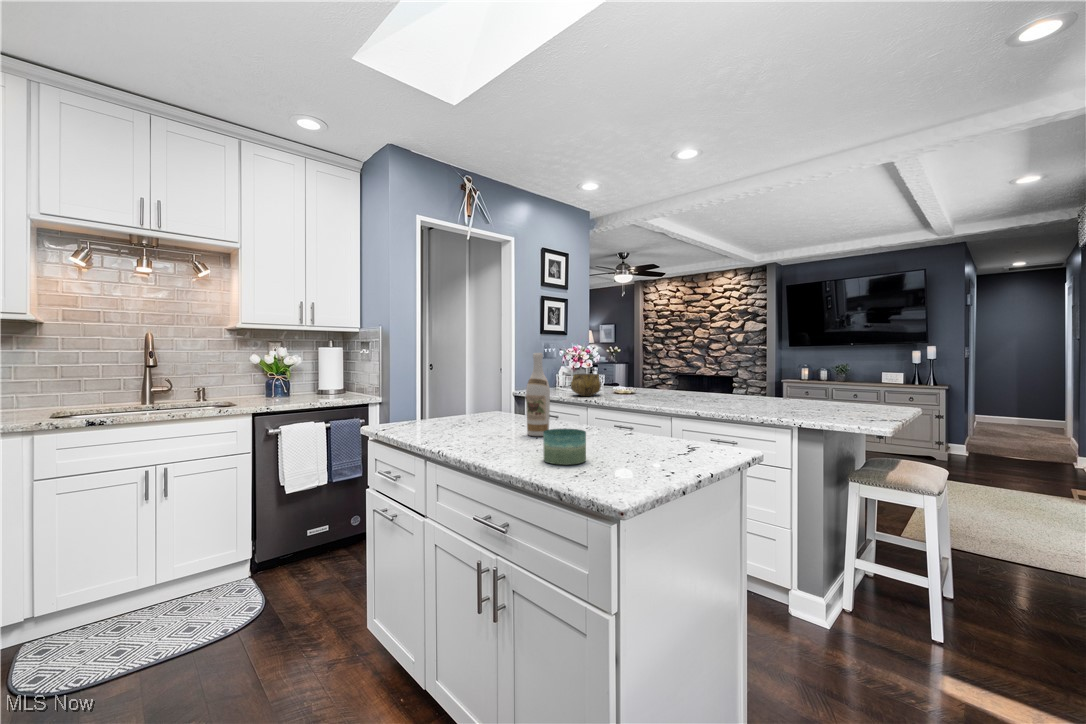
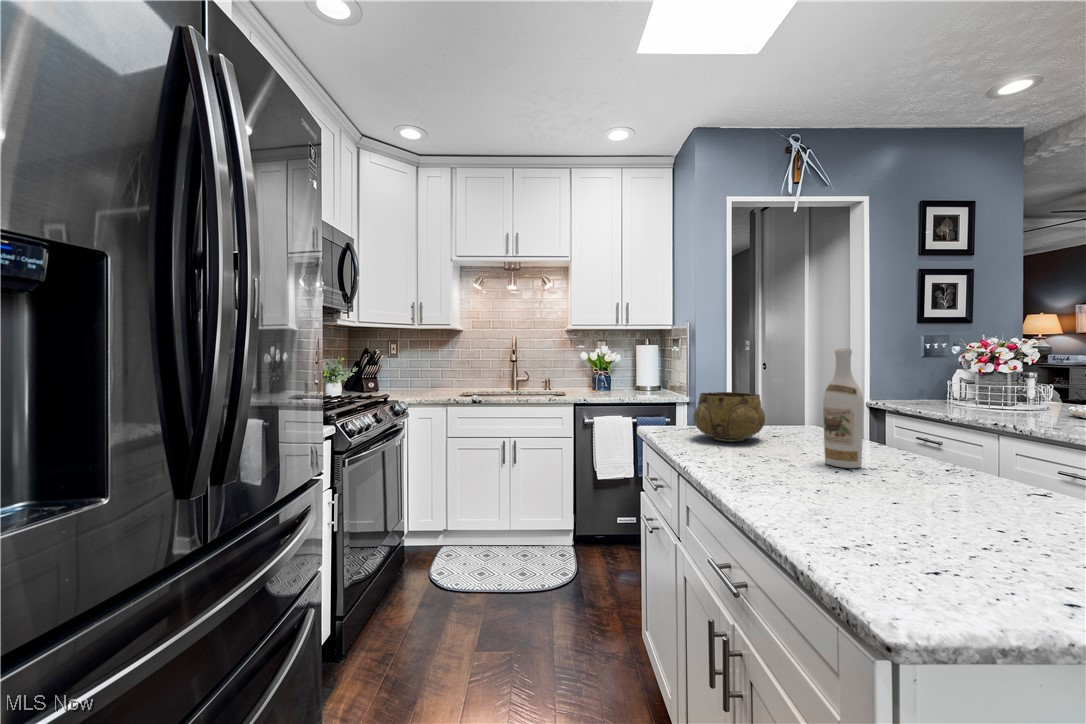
decorative bowl: present [571,374,601,396] -> present [693,392,765,442]
candle: present [543,429,586,465] -> none [812,462,891,525]

